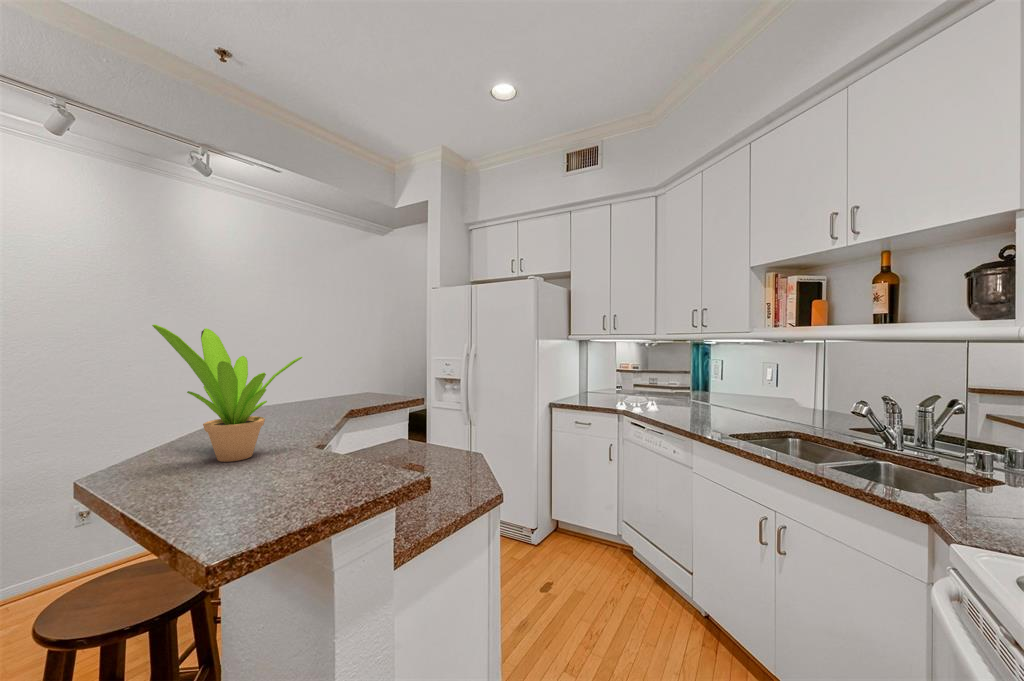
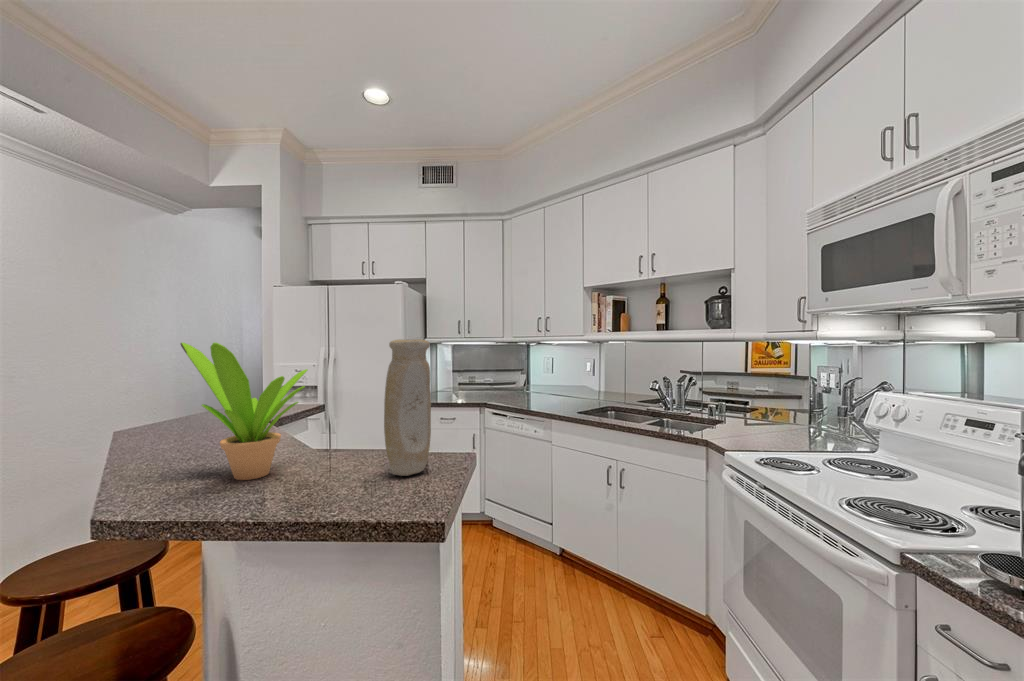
vase: none [306,322,365,486] -> present [384,339,431,476]

